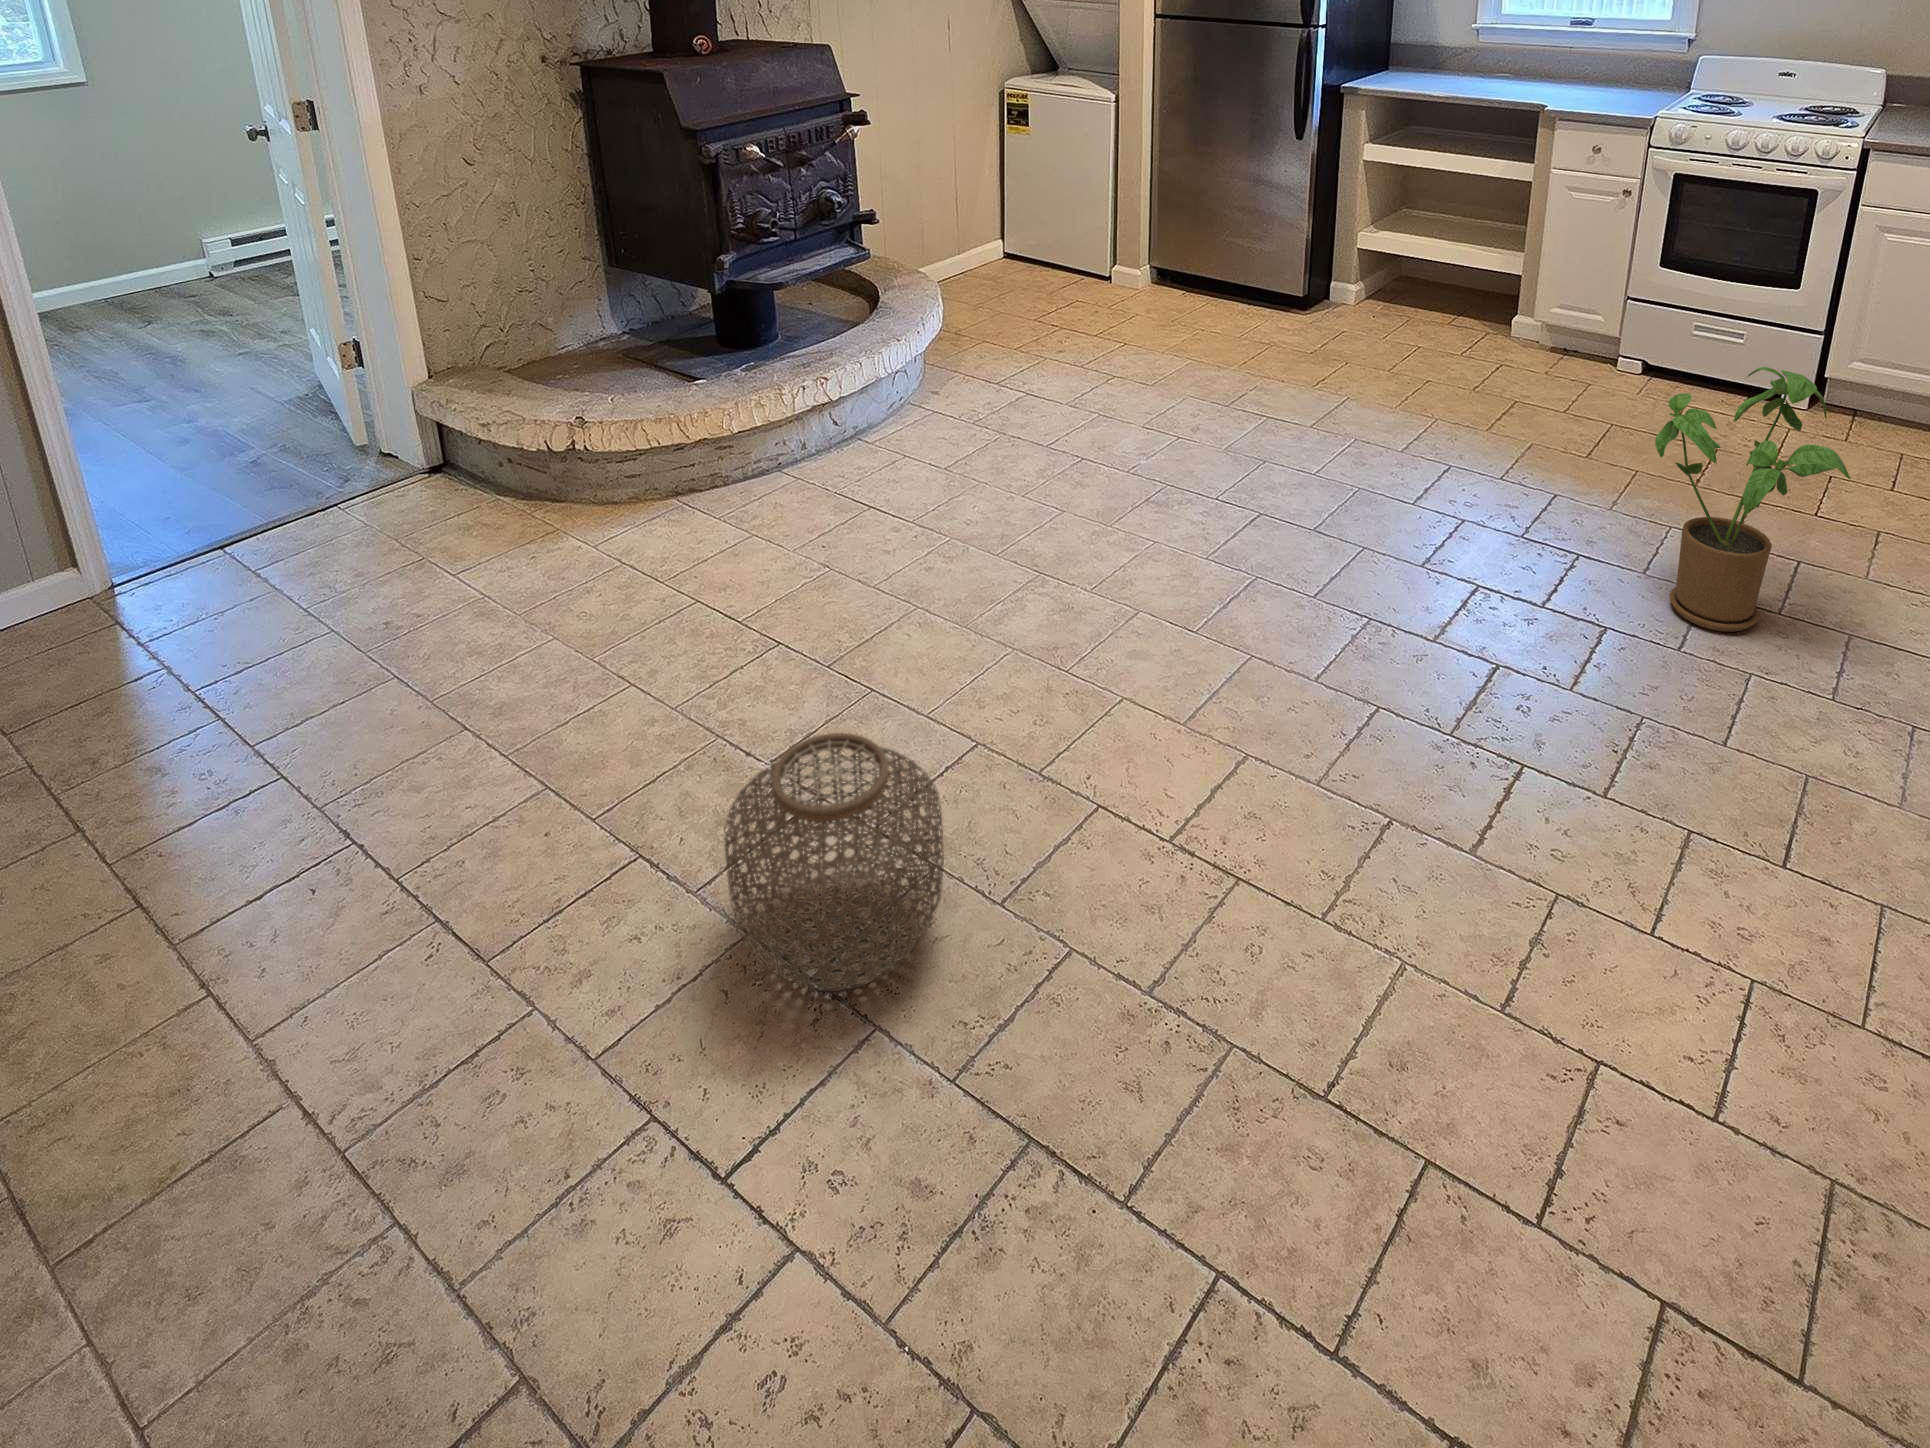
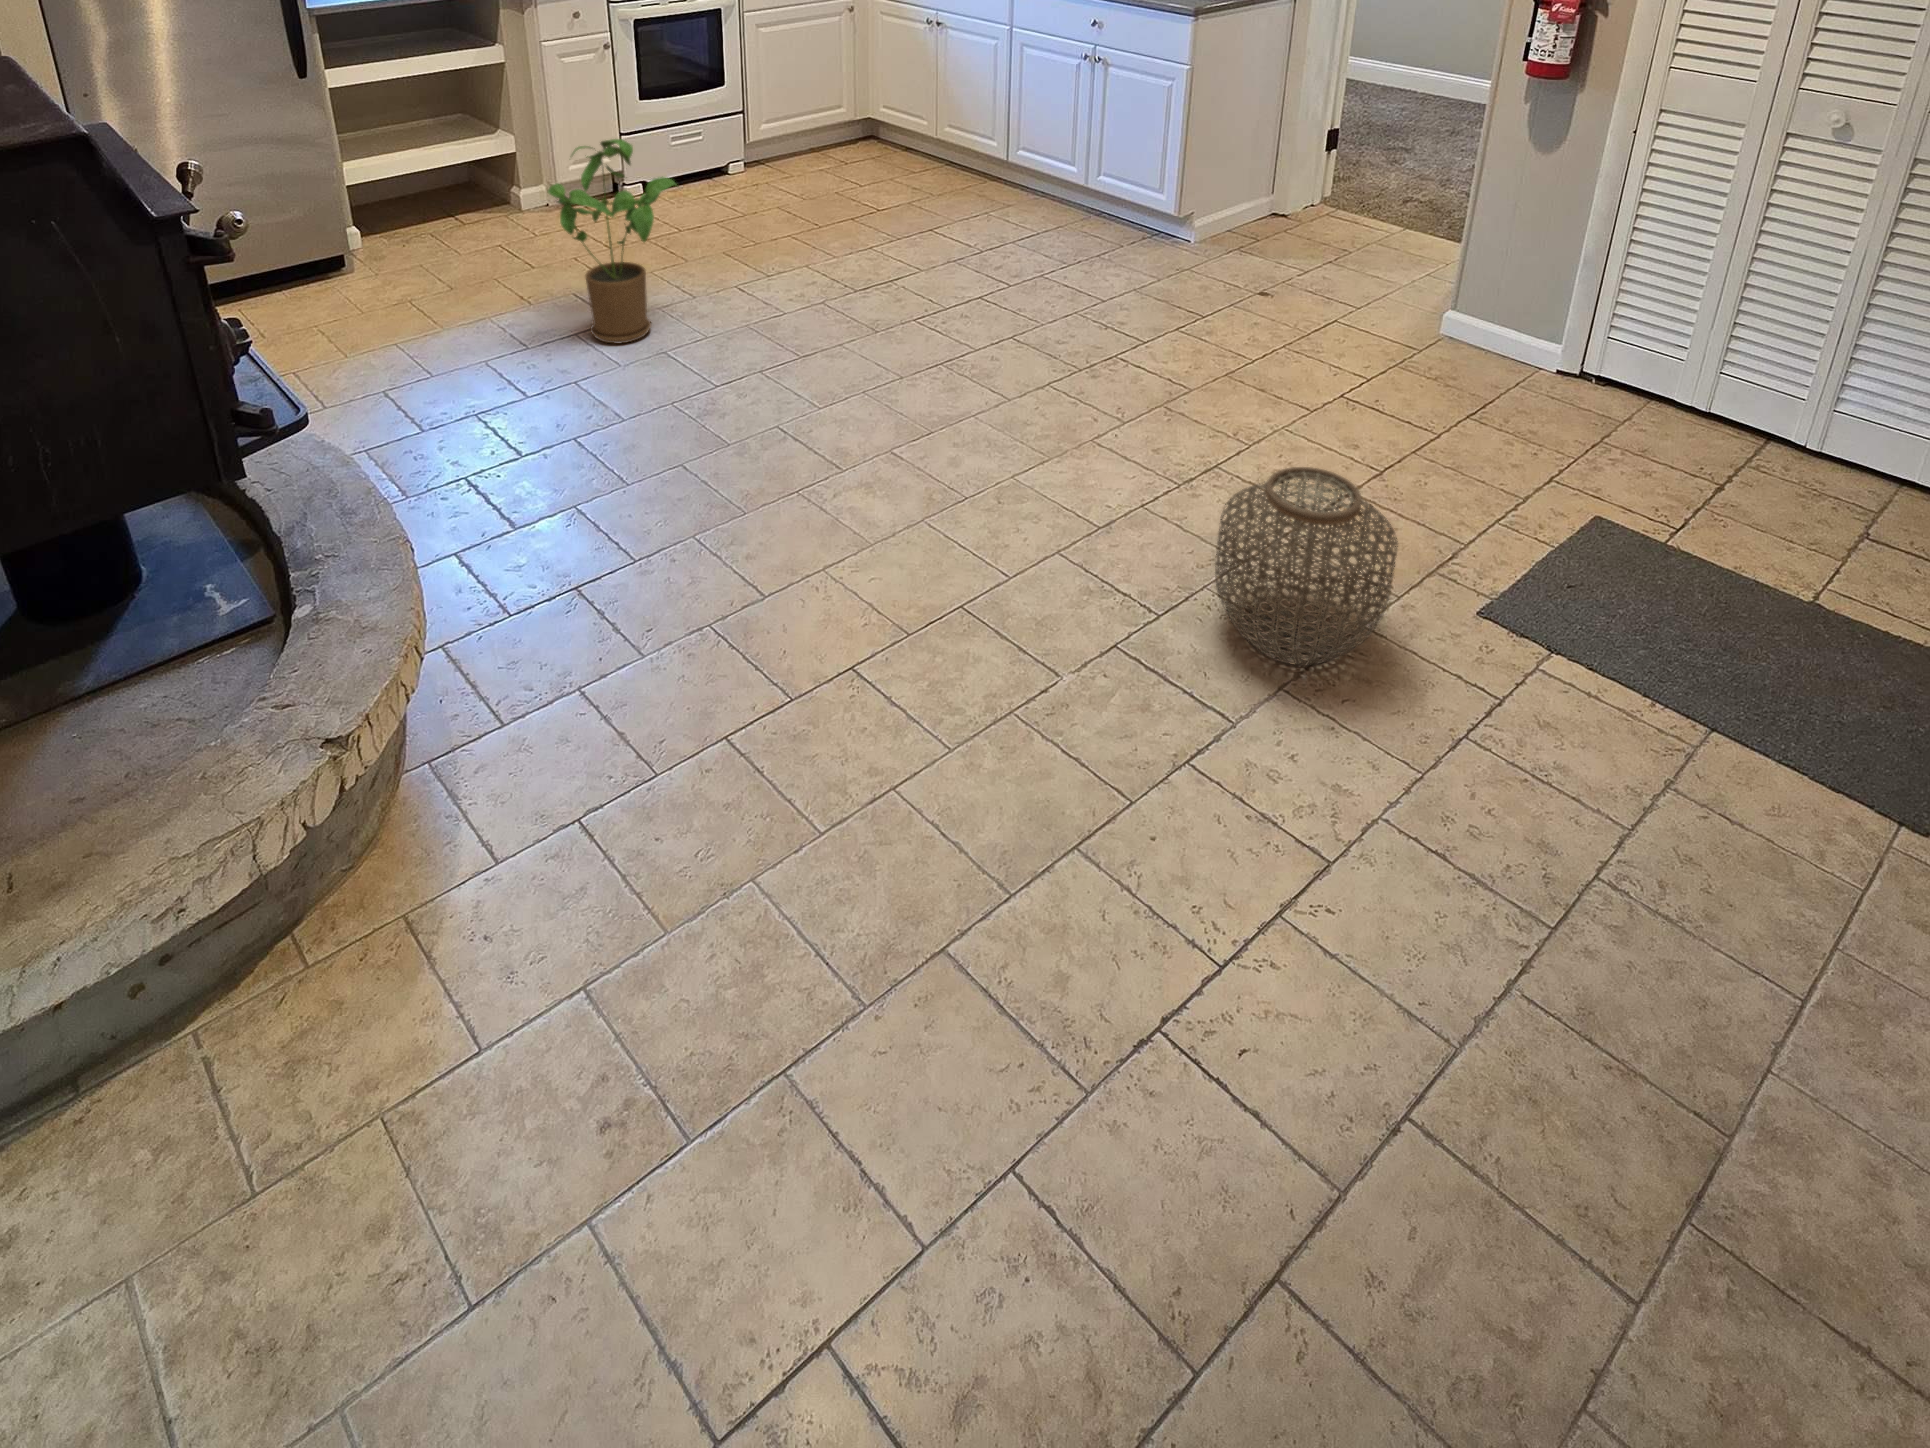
house plant: present [1655,367,1851,632] -> present [548,139,676,343]

